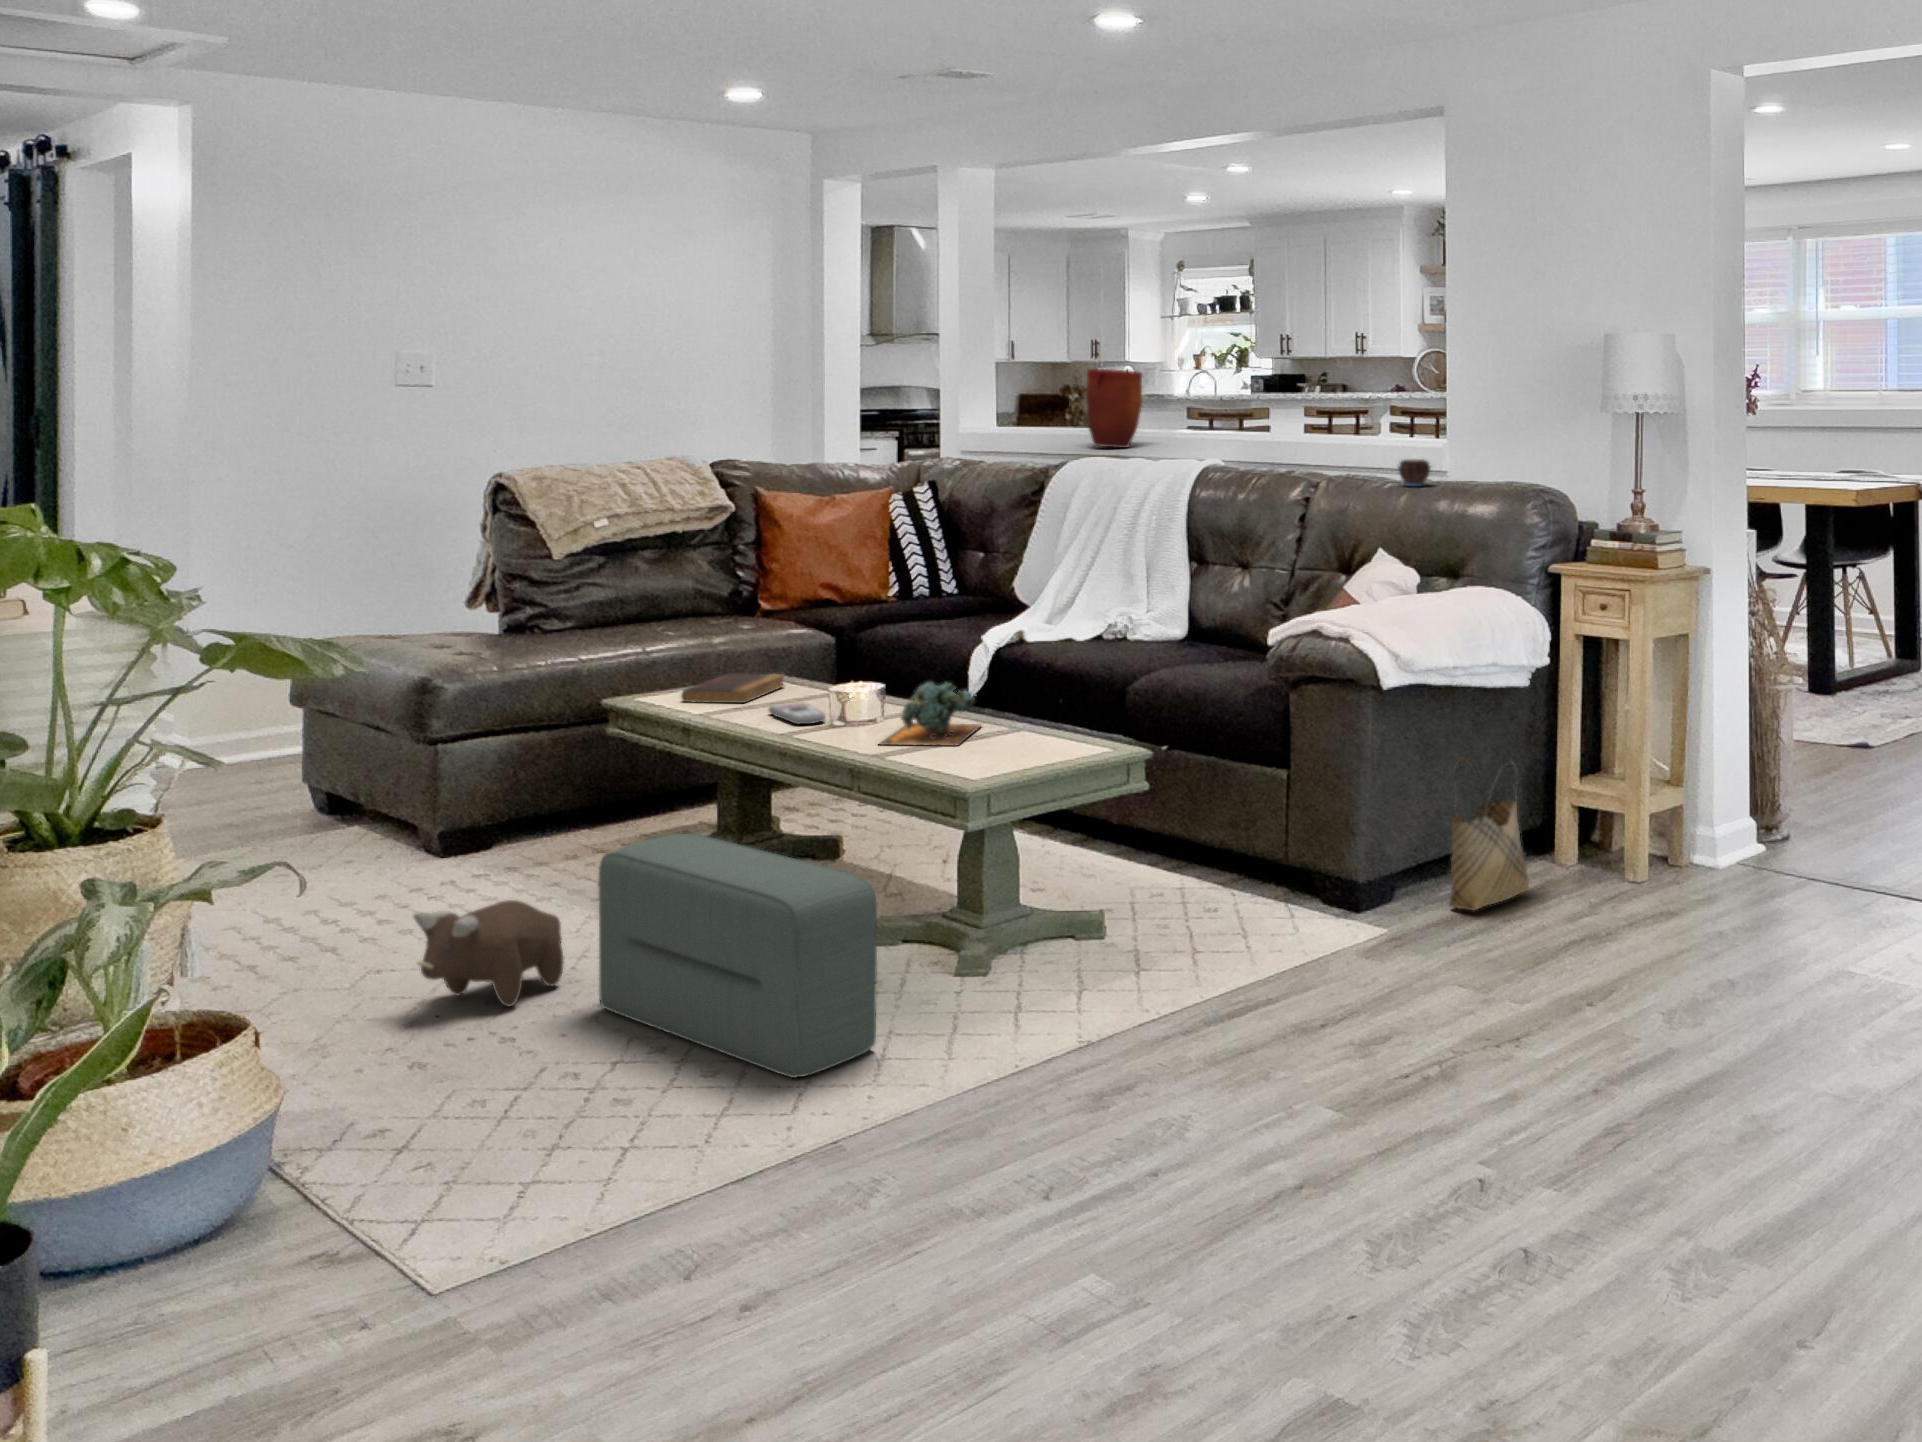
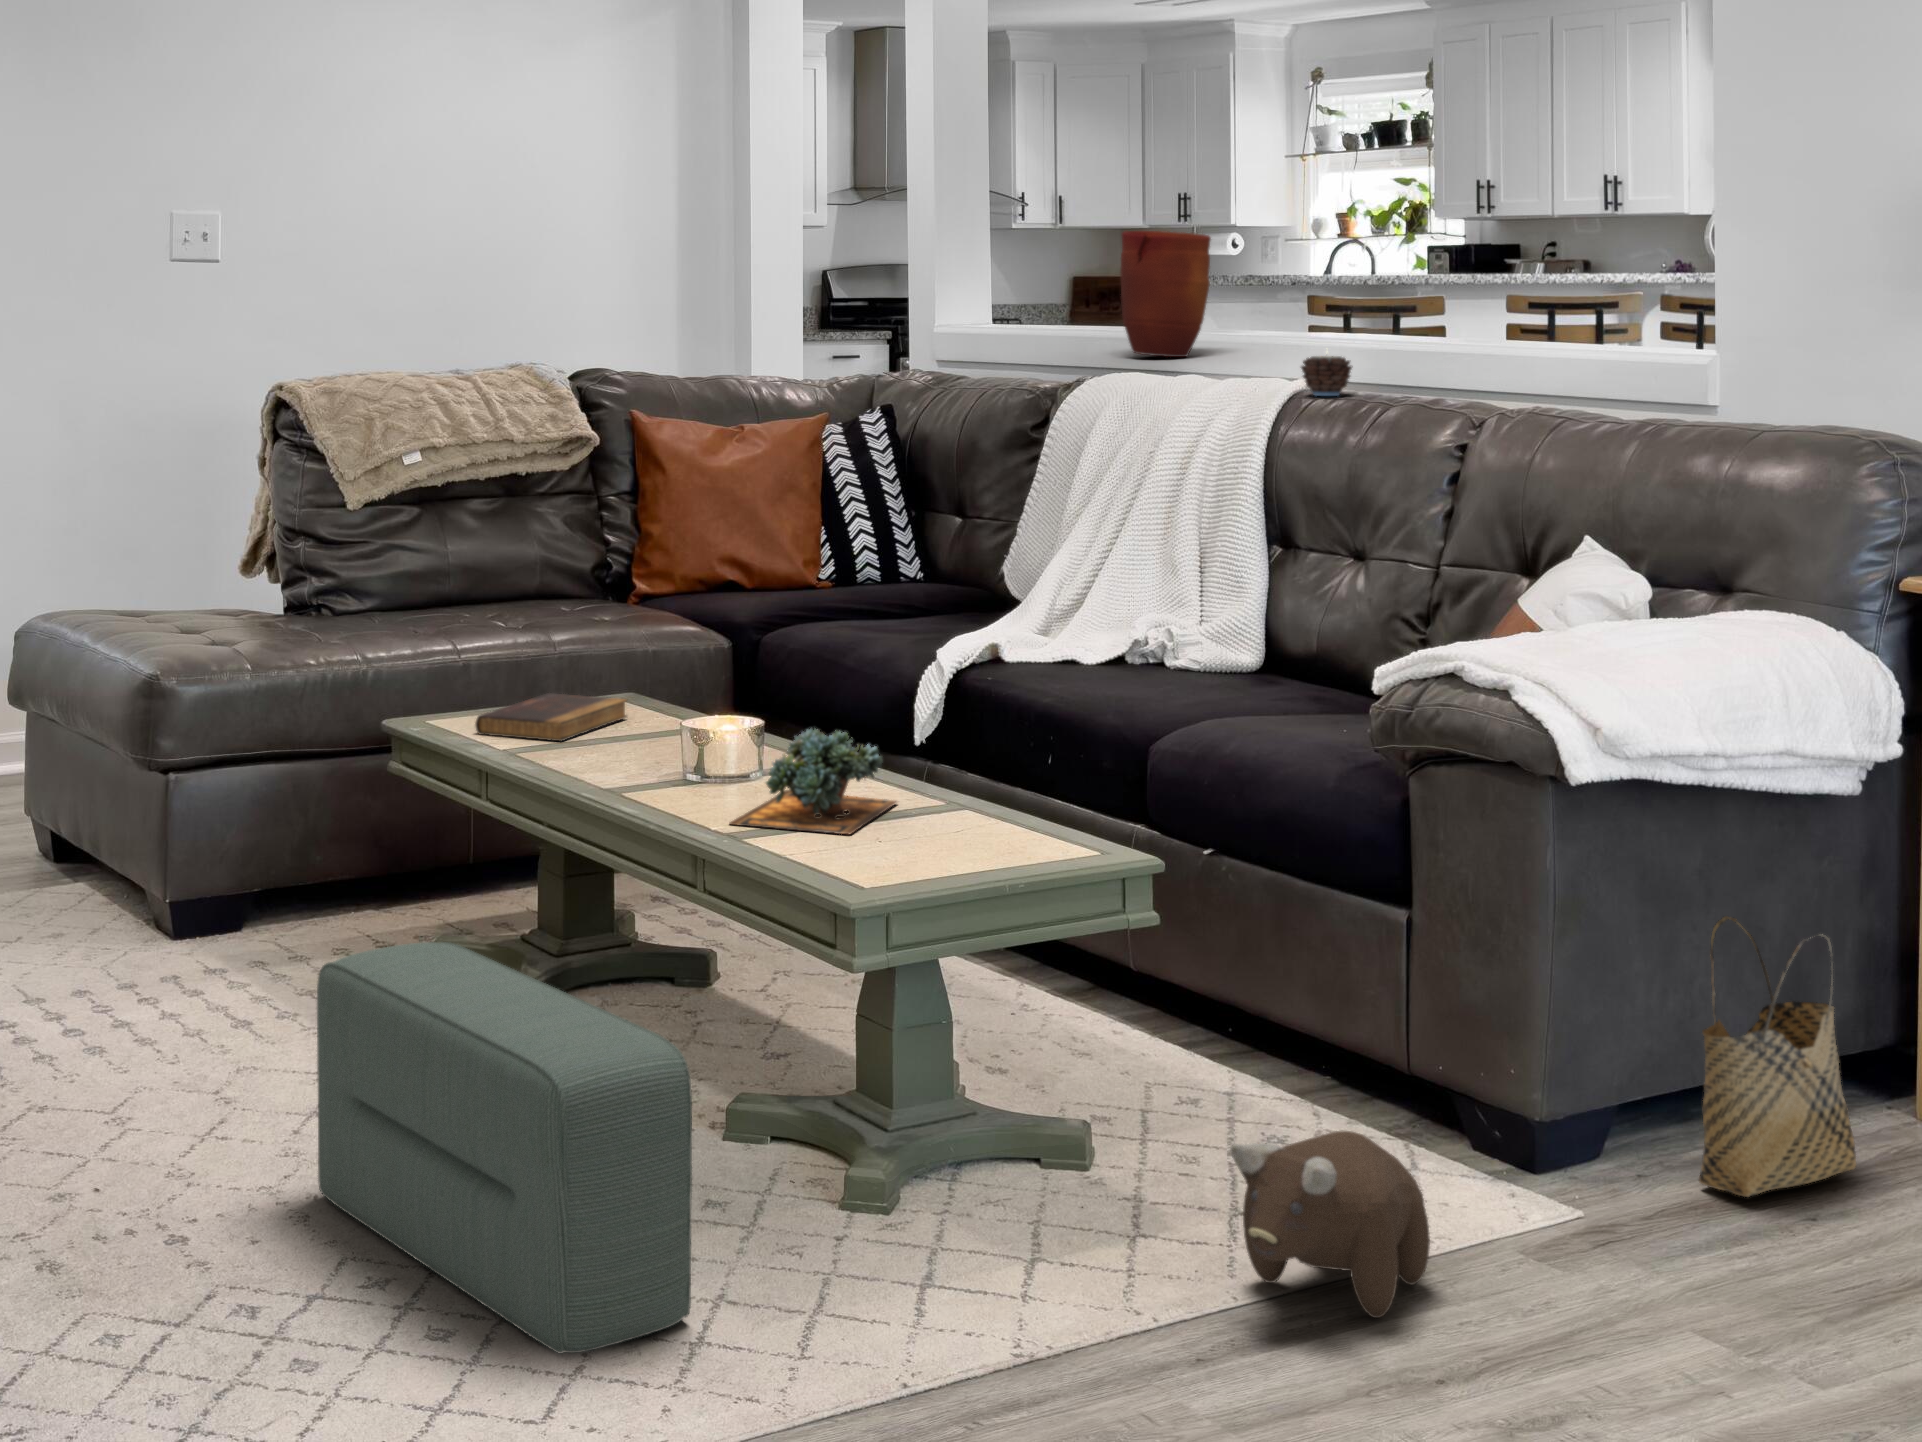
candle: present [1398,459,1431,486] -> present [1301,356,1352,396]
remote control: present [769,702,826,724] -> none [589,746,666,782]
plush toy: present [413,900,563,1006] -> present [1231,1131,1430,1318]

